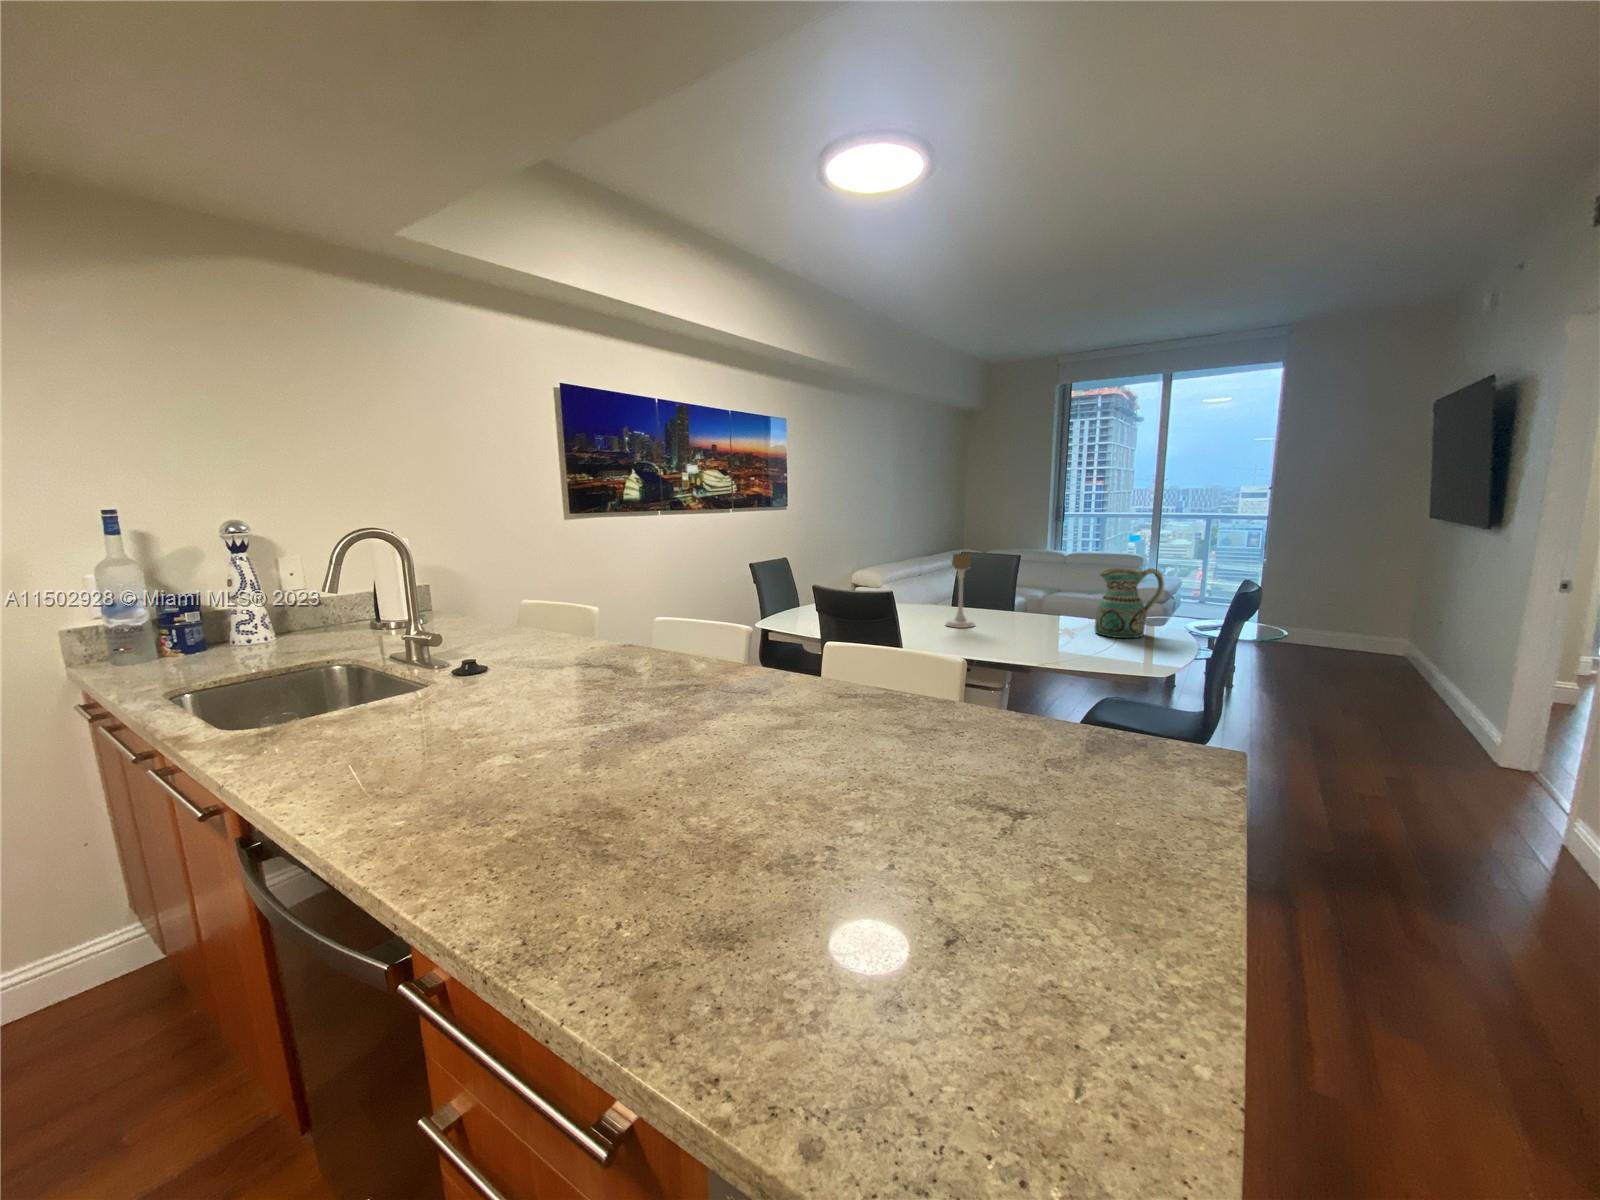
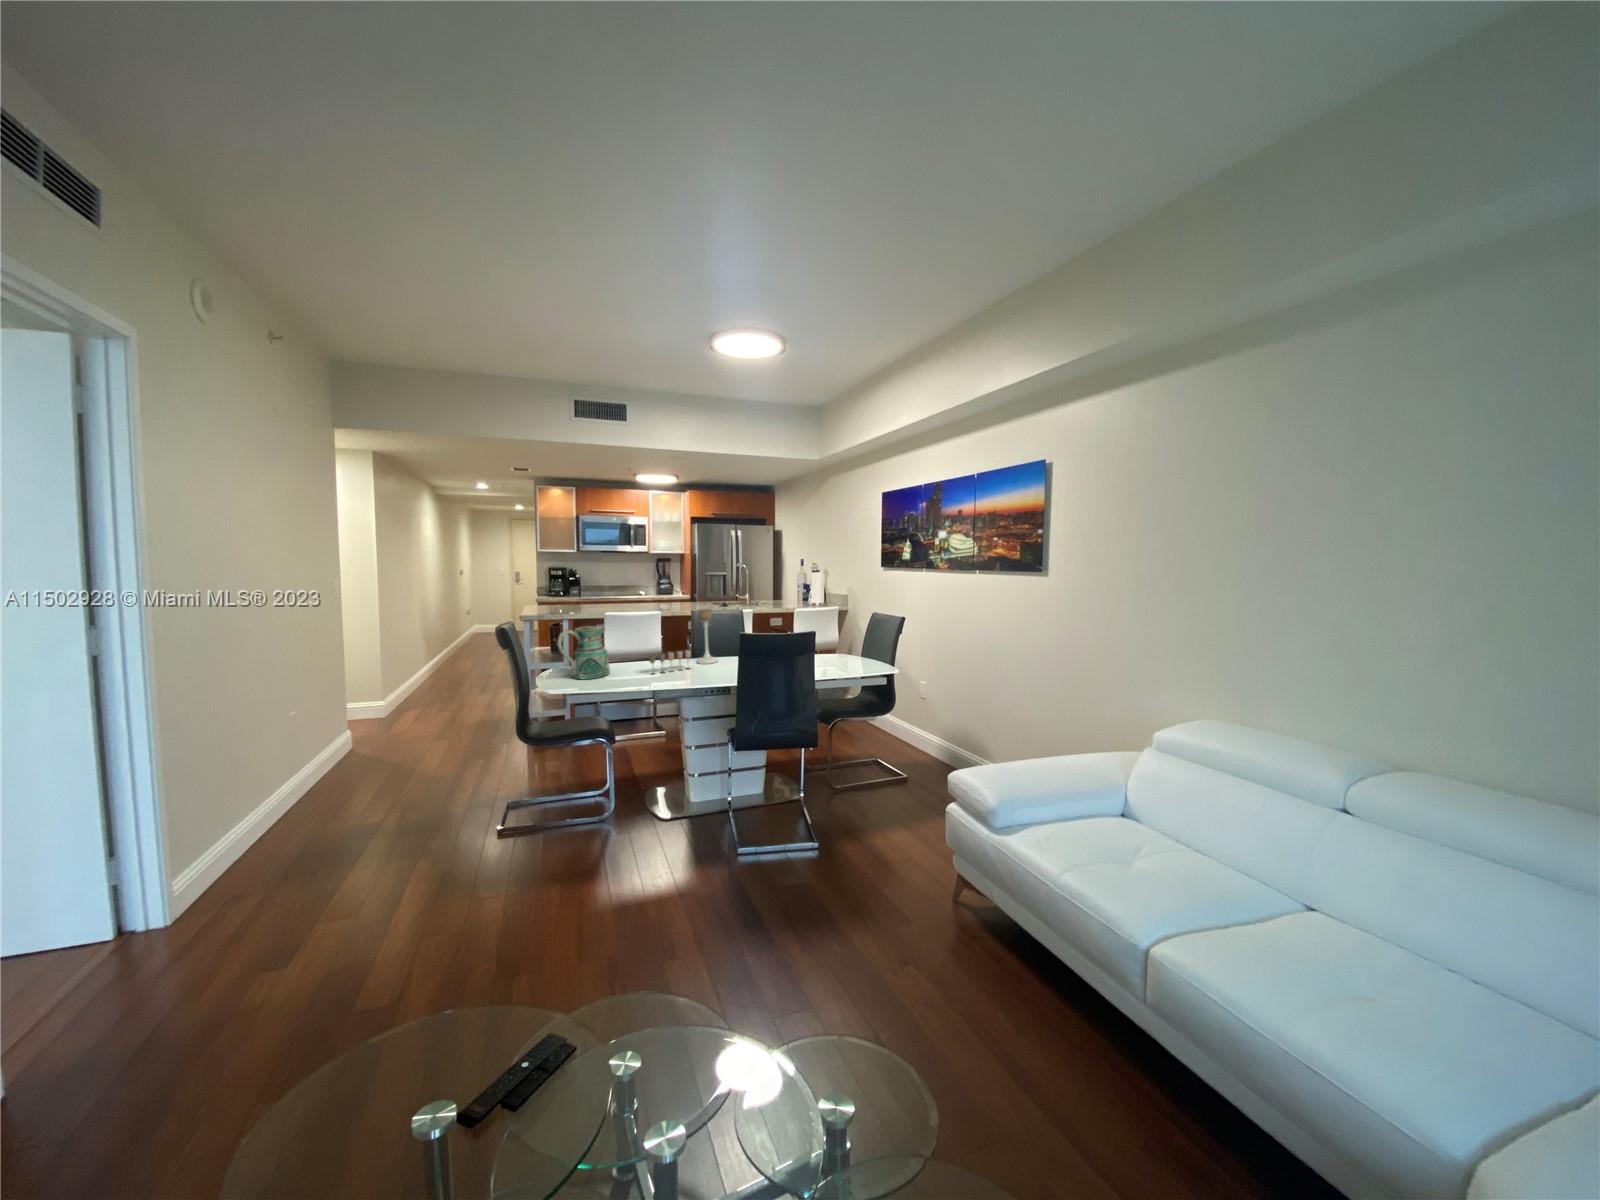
wine glass: none [993,598,1048,624] -> present [649,650,691,675]

